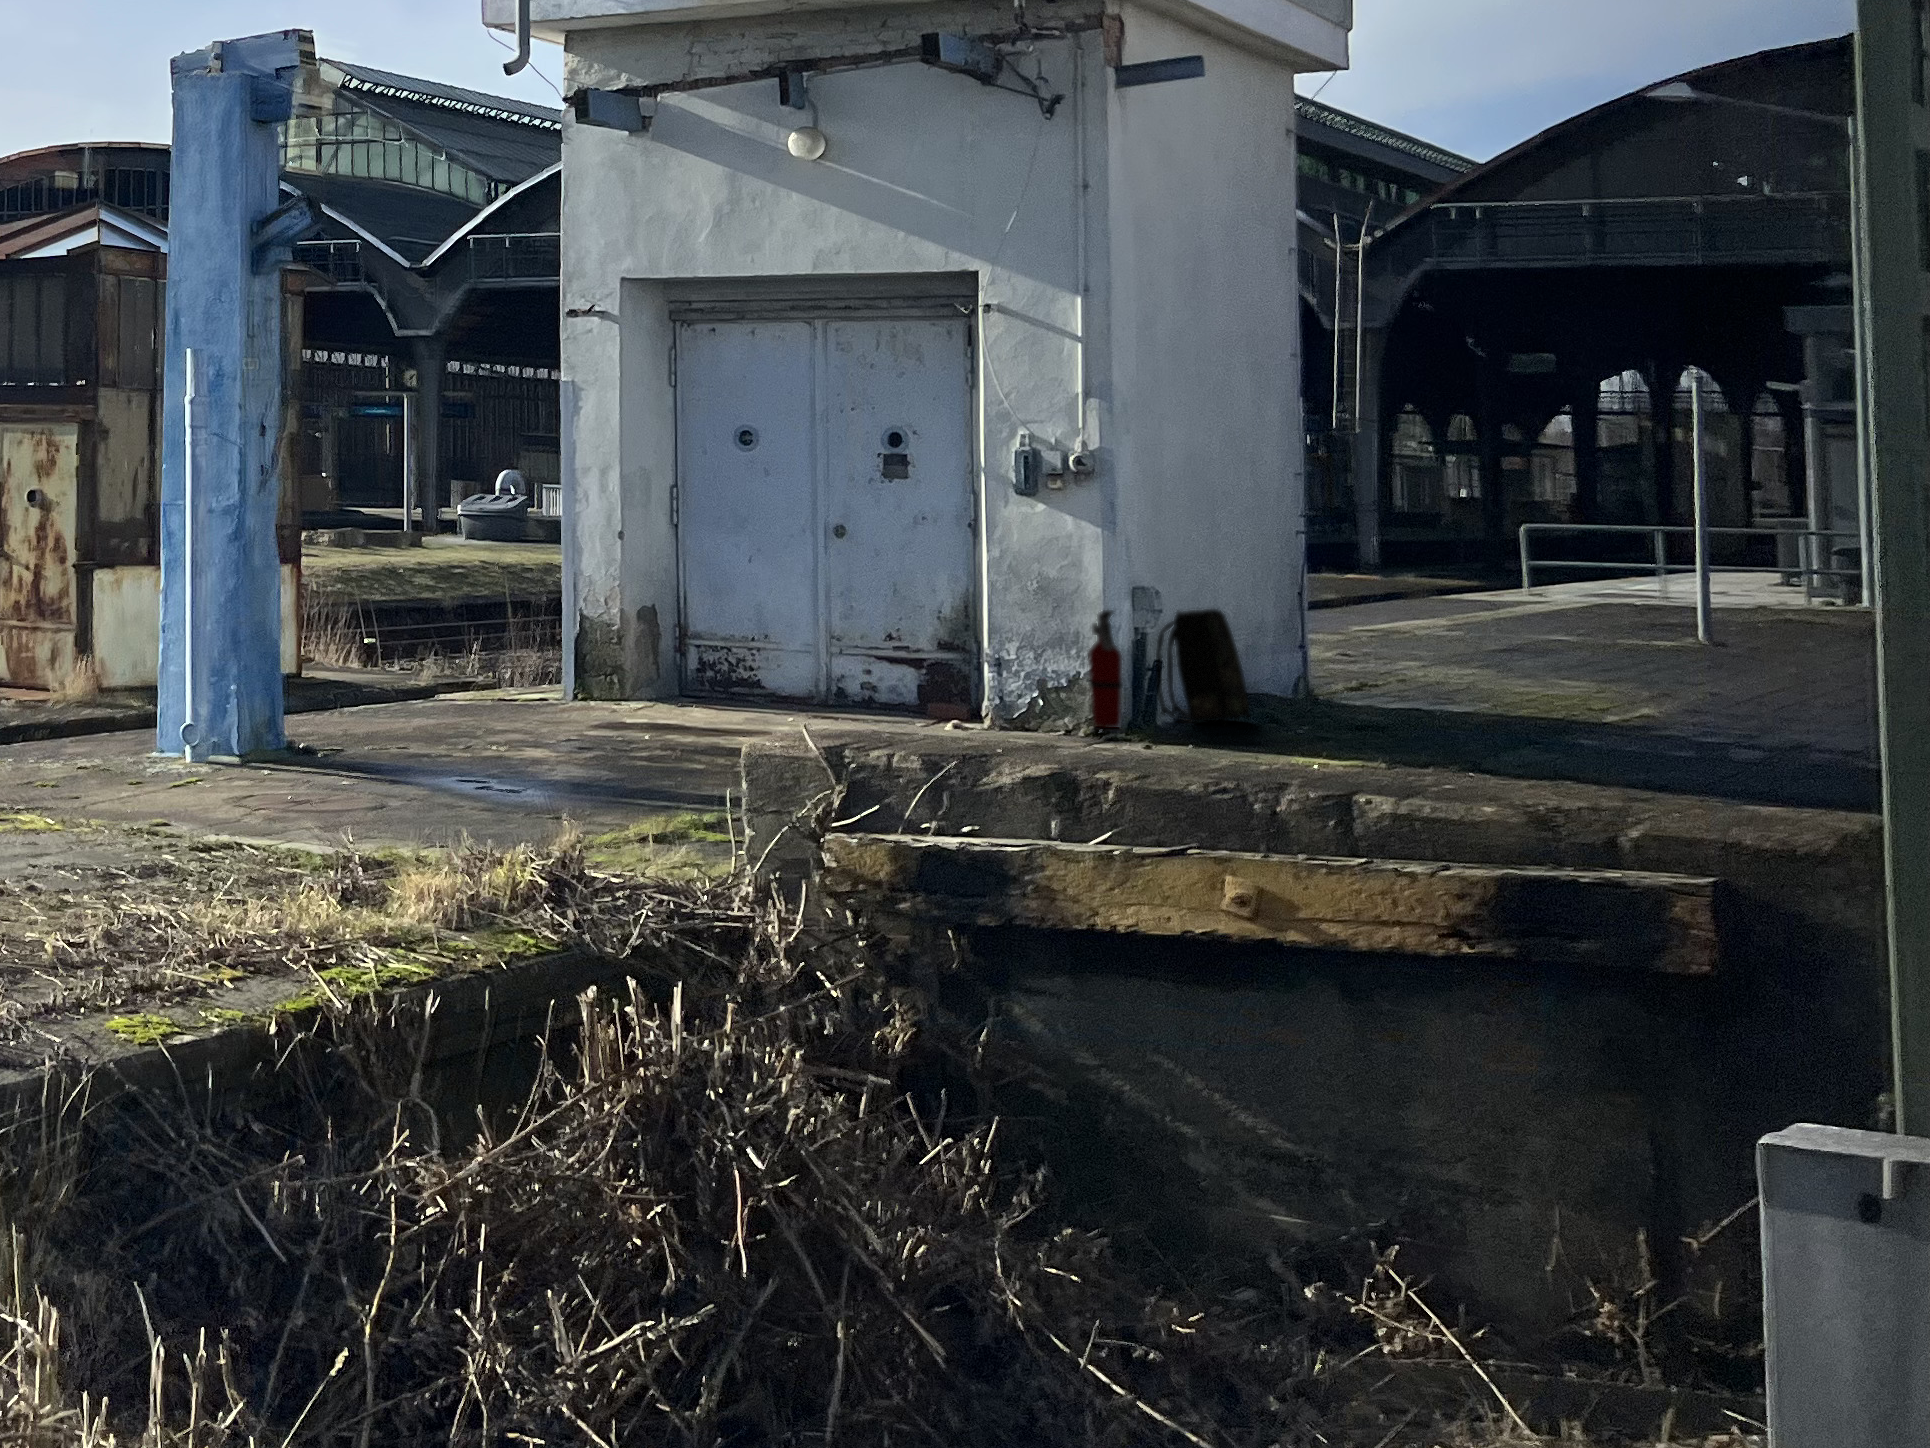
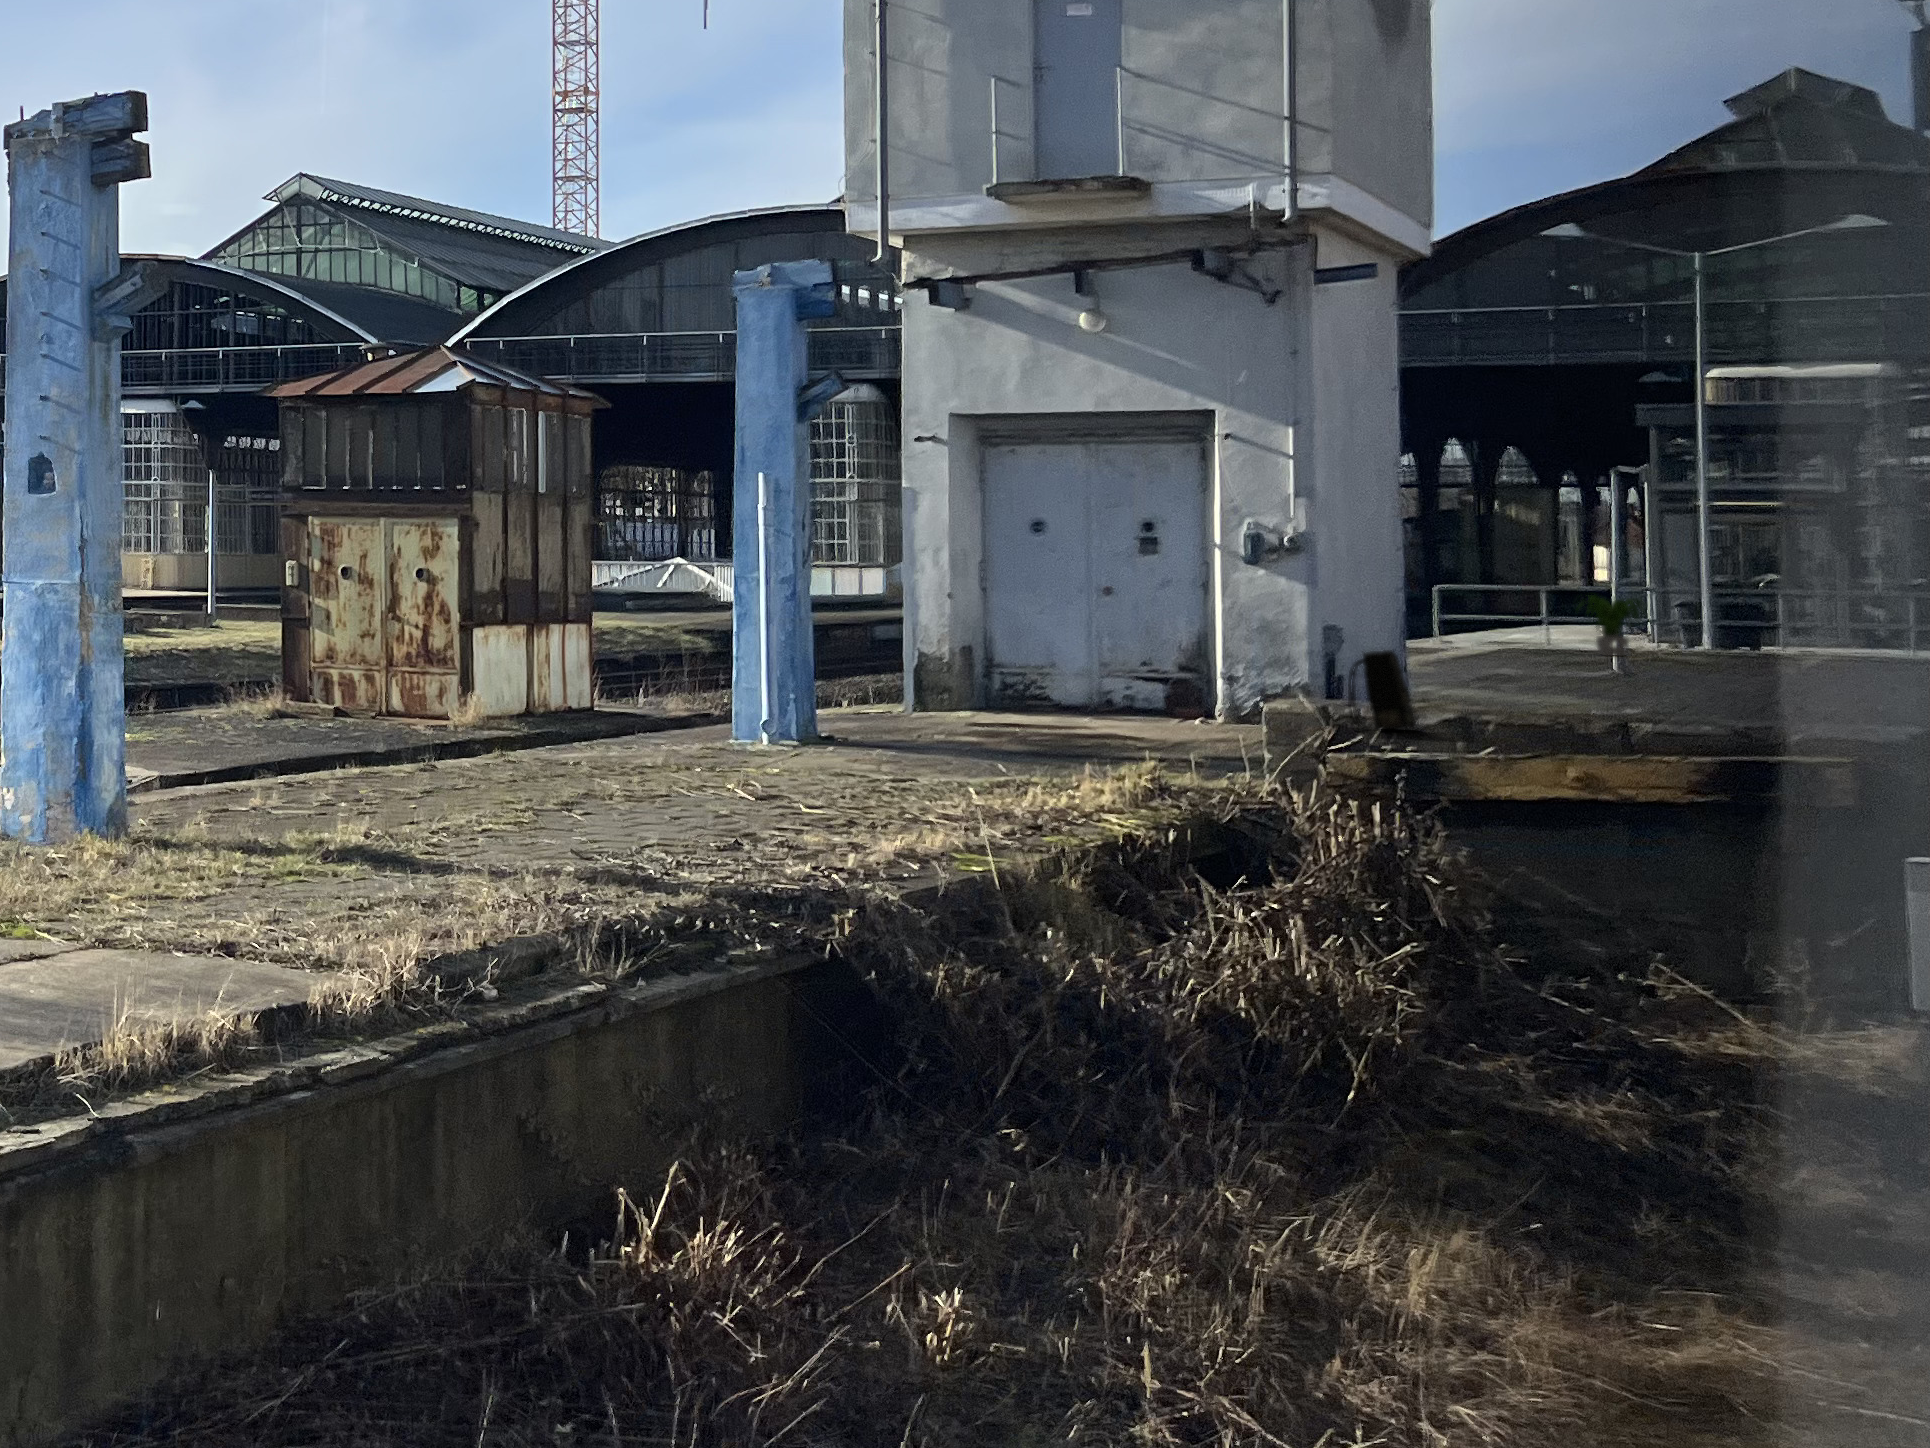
potted plant: none [1718,525,1815,606] -> present [1576,595,1646,656]
fire extinguisher: present [1088,610,1123,728] -> none [1310,650,1337,734]

